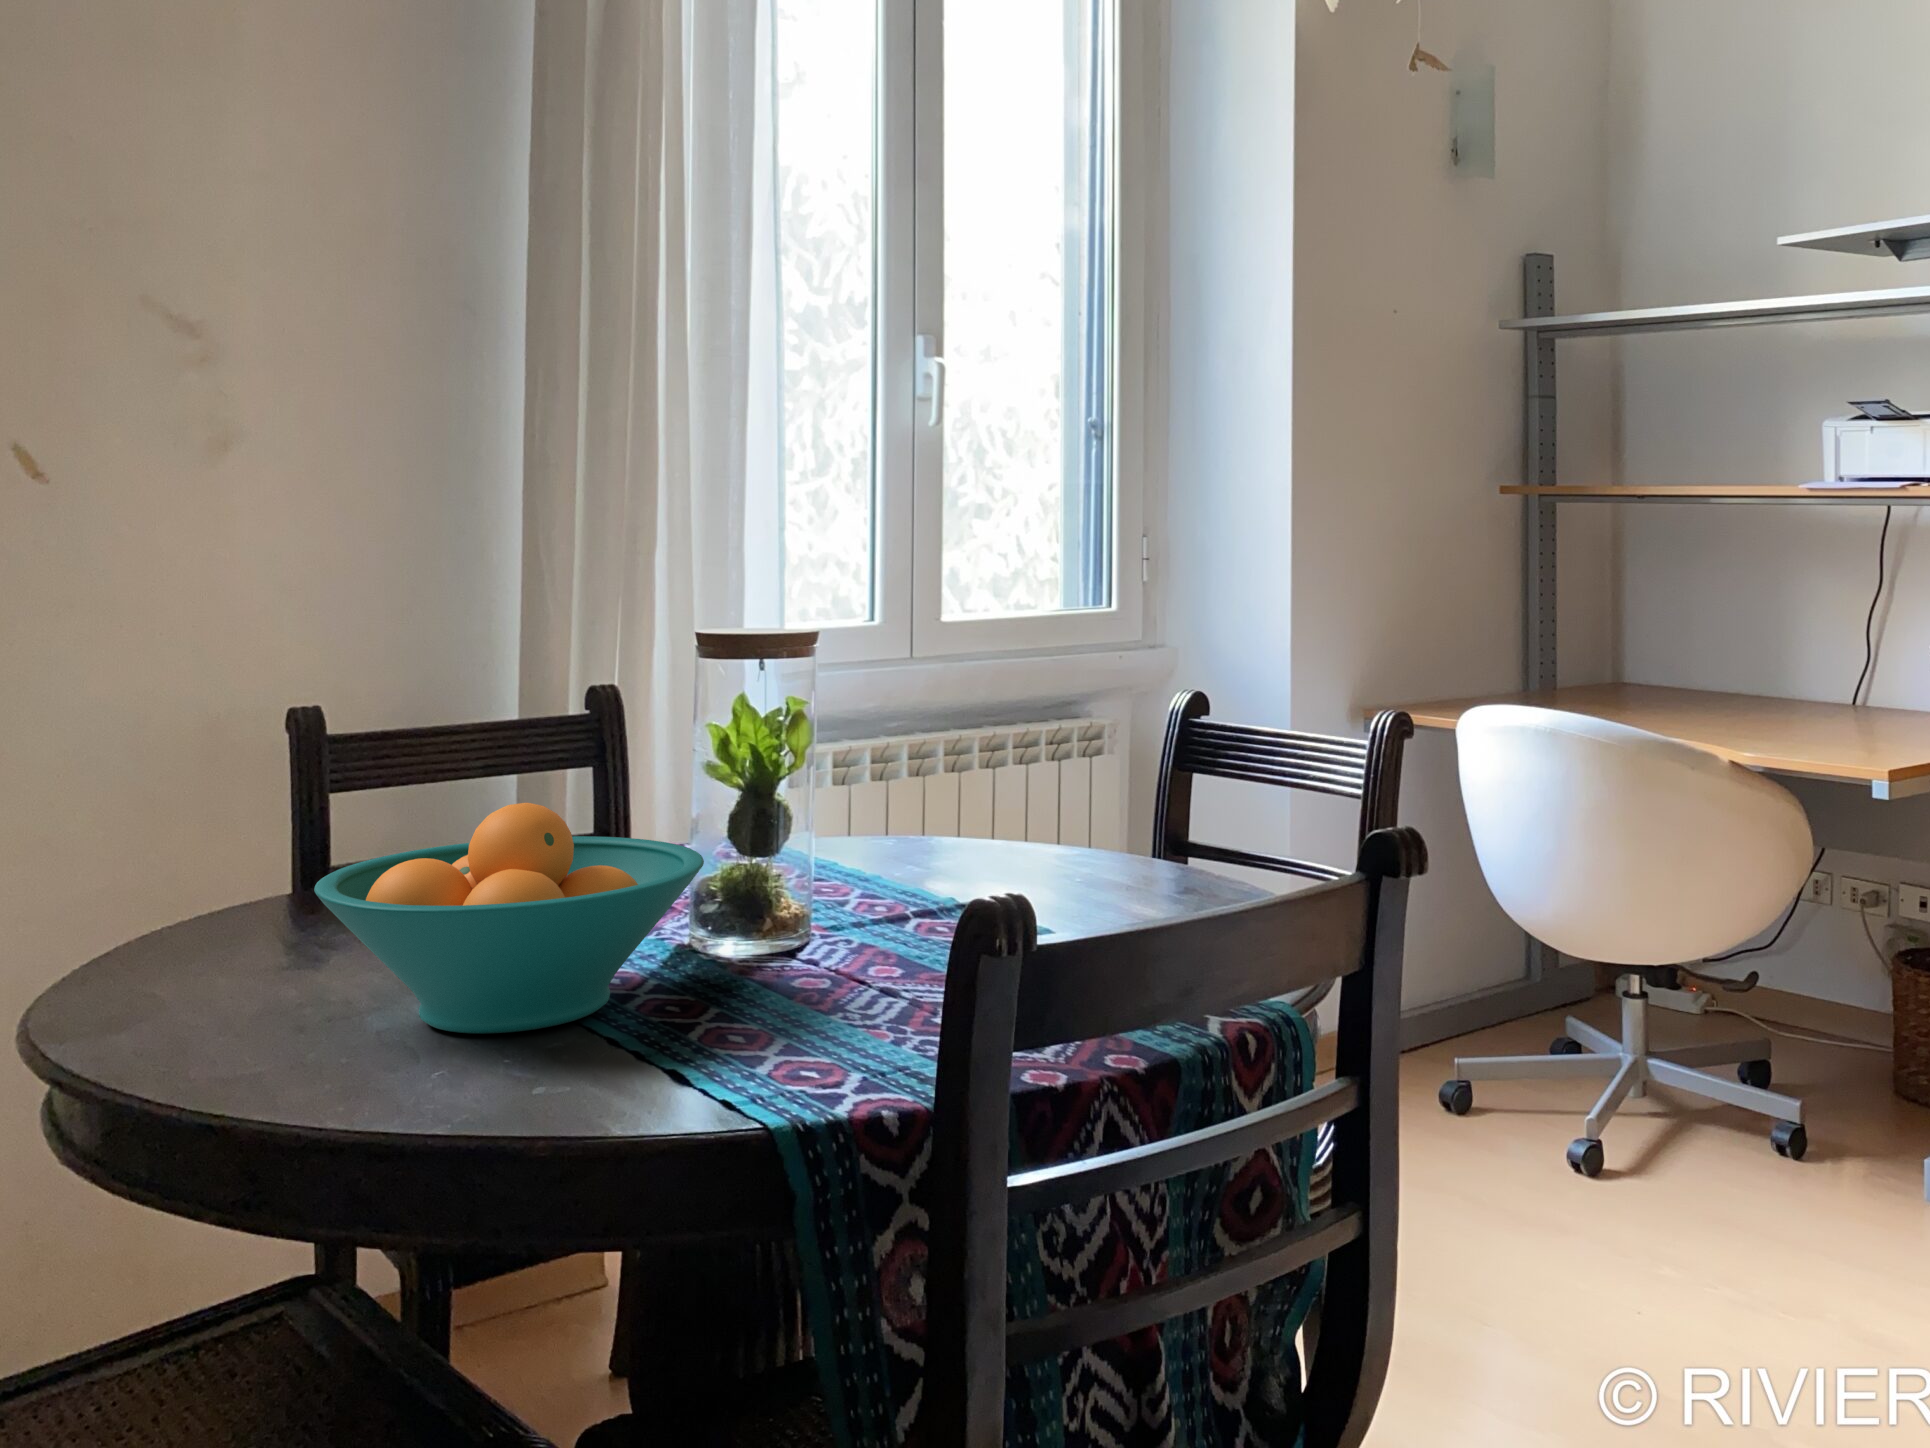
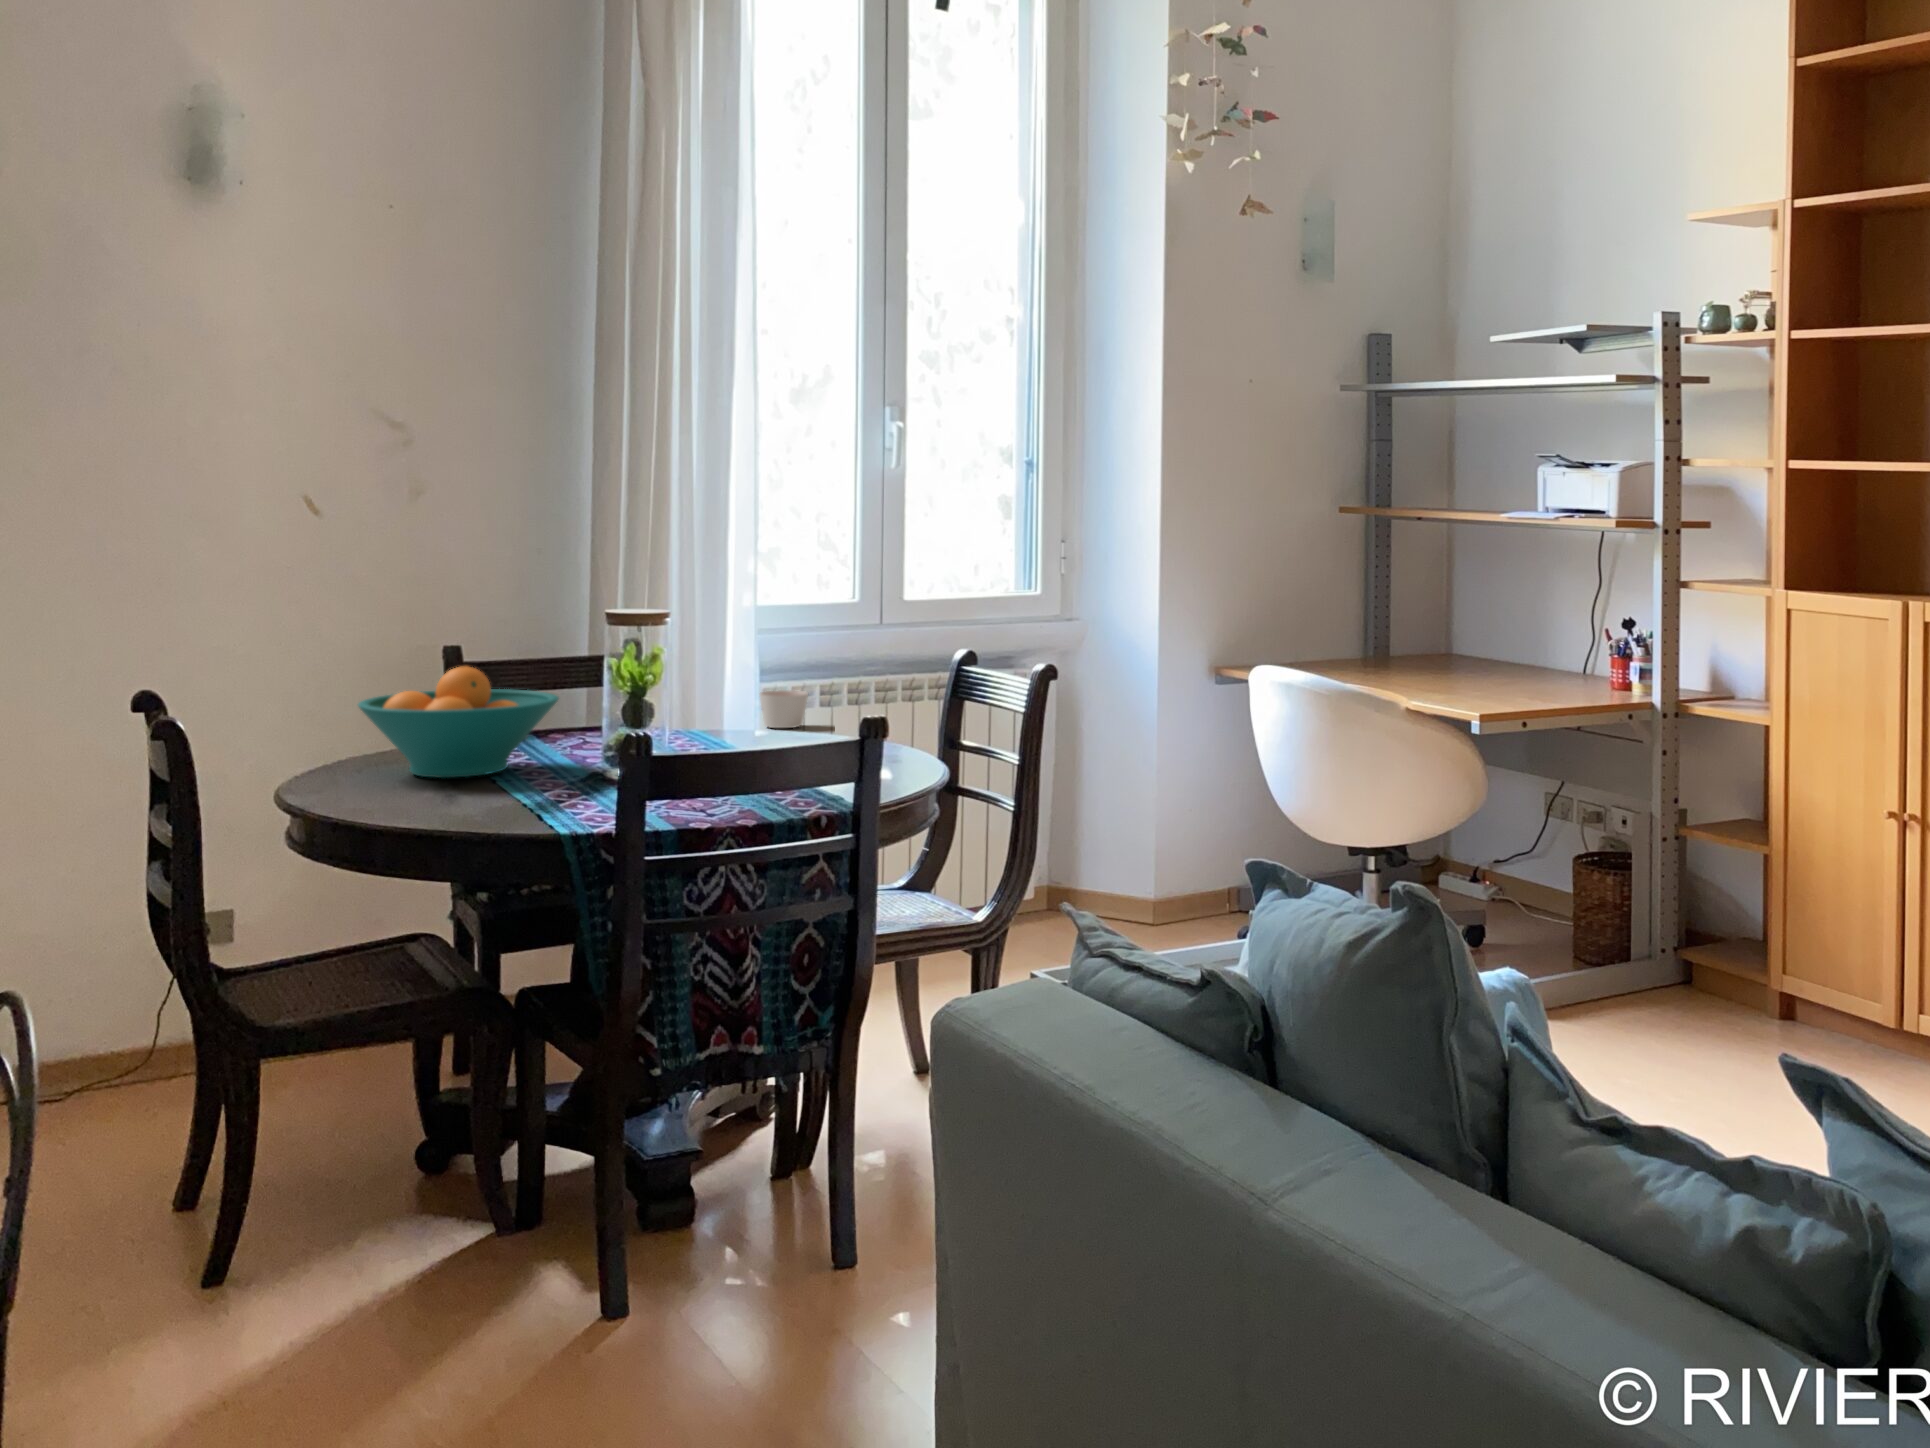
candle: none [911,794,991,861] -> present [760,690,808,728]

